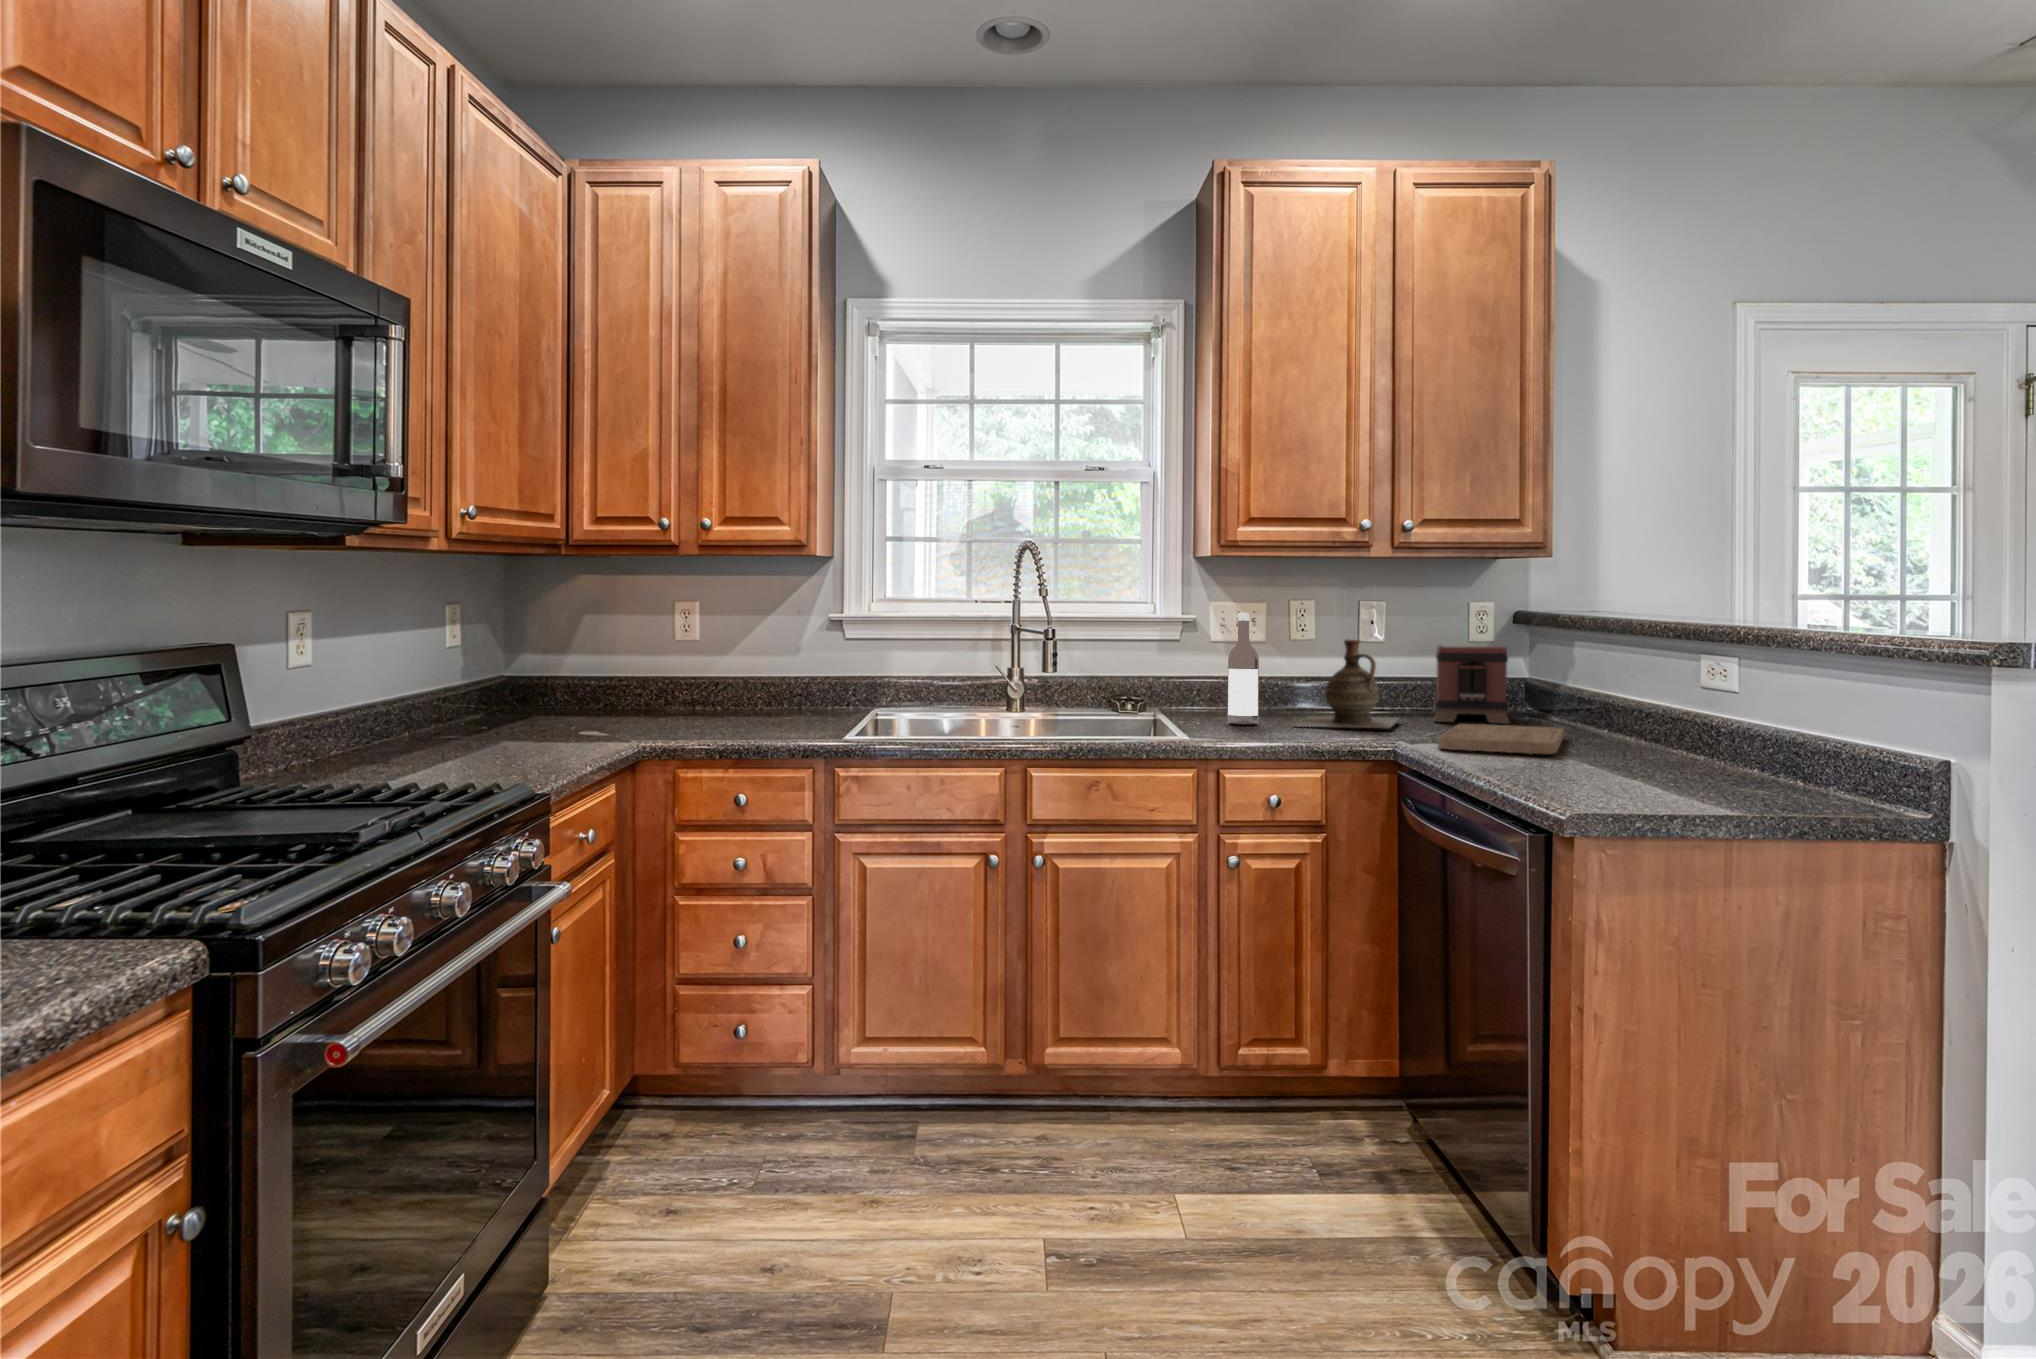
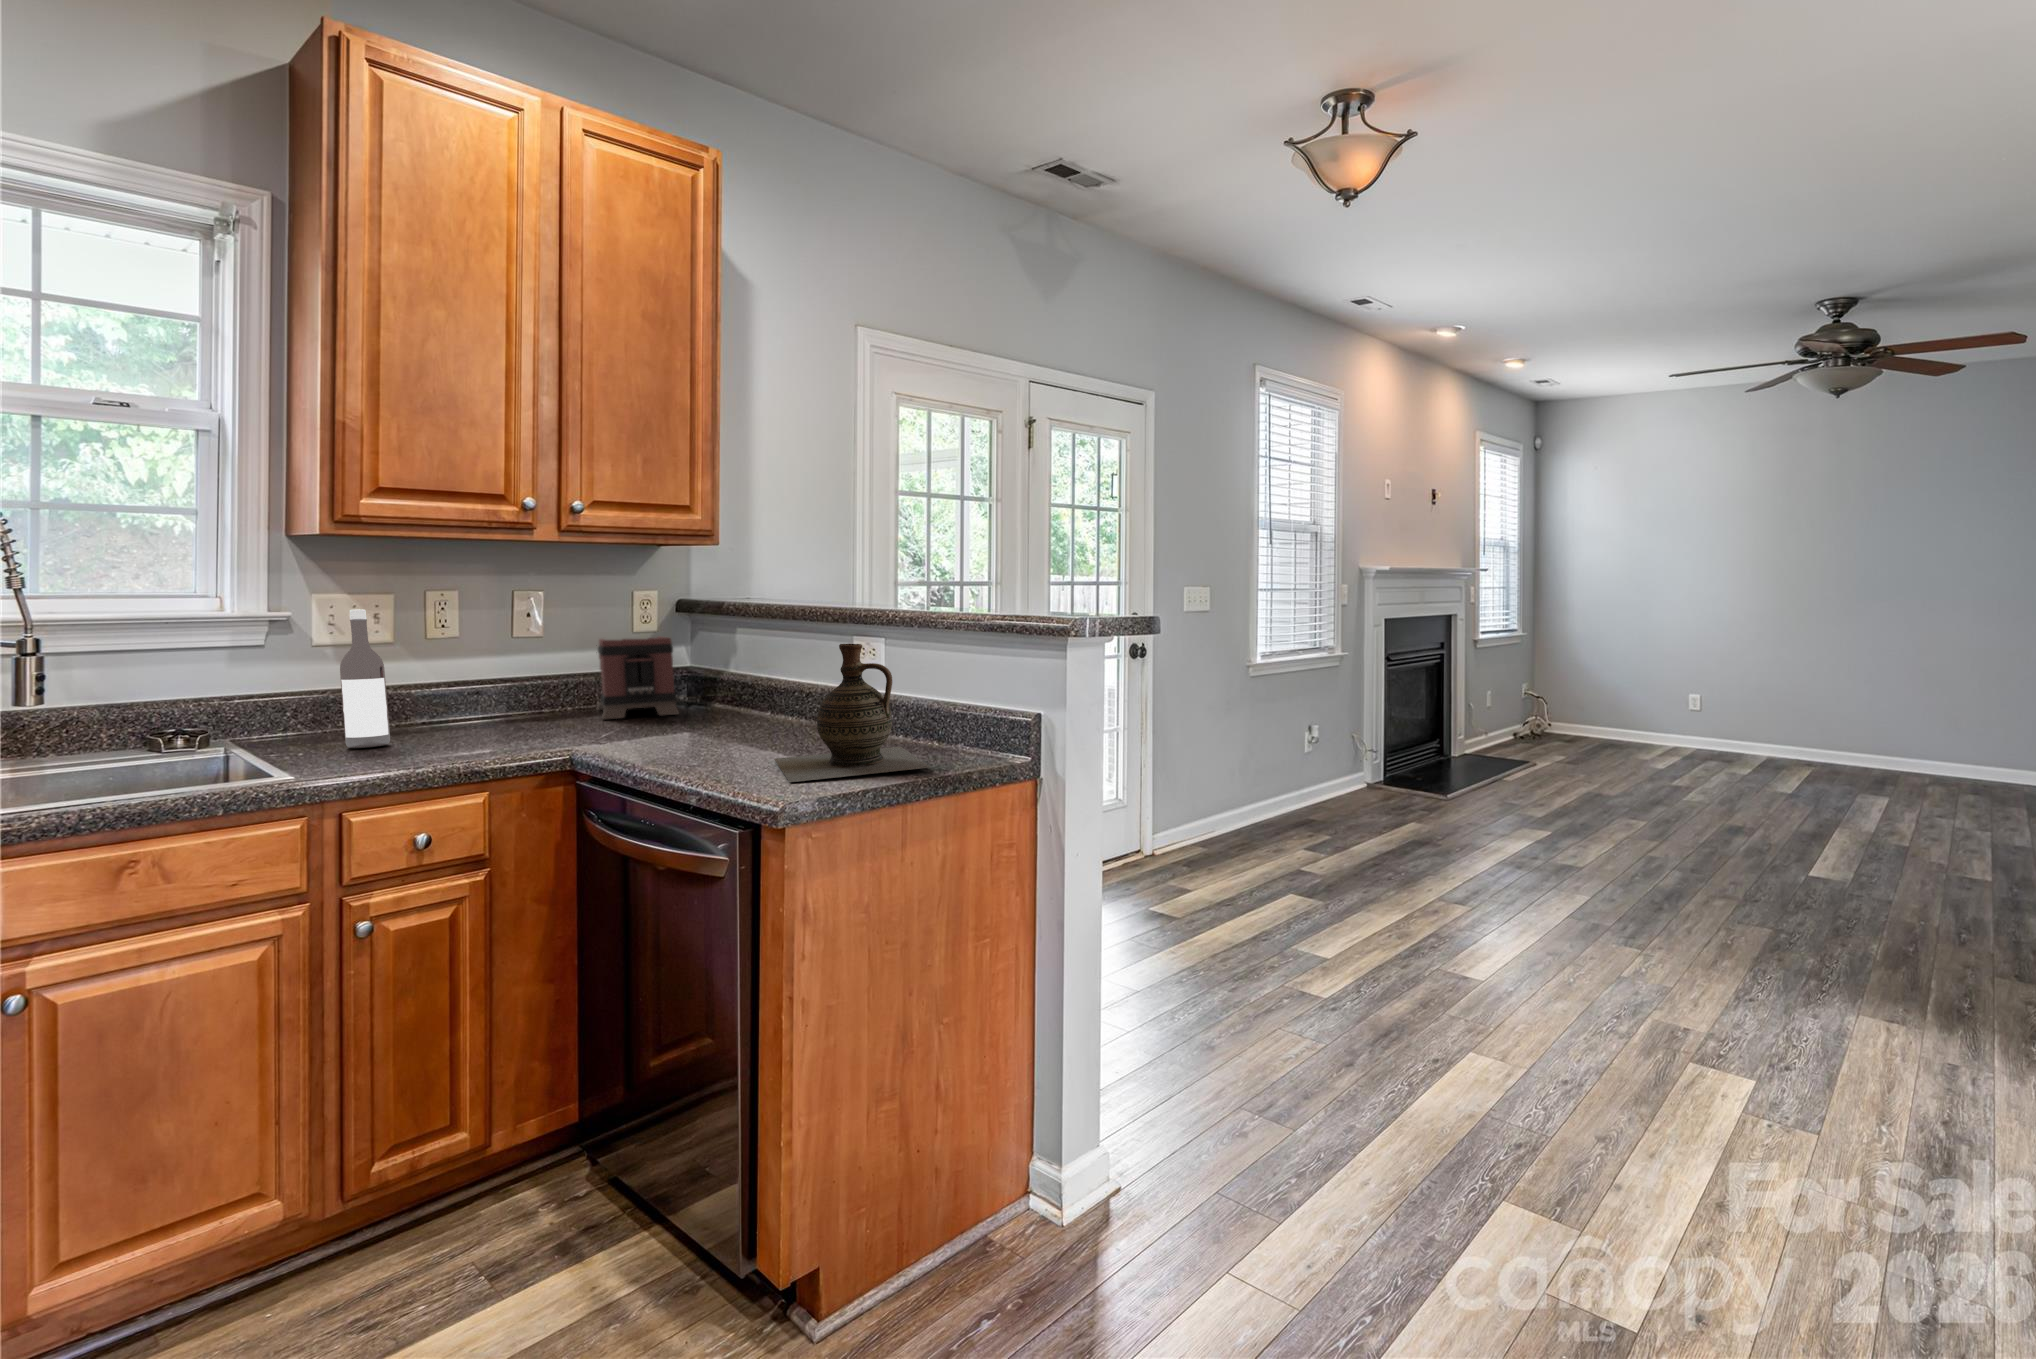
ceramic jug: present [1294,640,1398,728] -> present [774,644,930,782]
cutting board: present [1438,724,1564,754] -> none [618,714,738,750]

